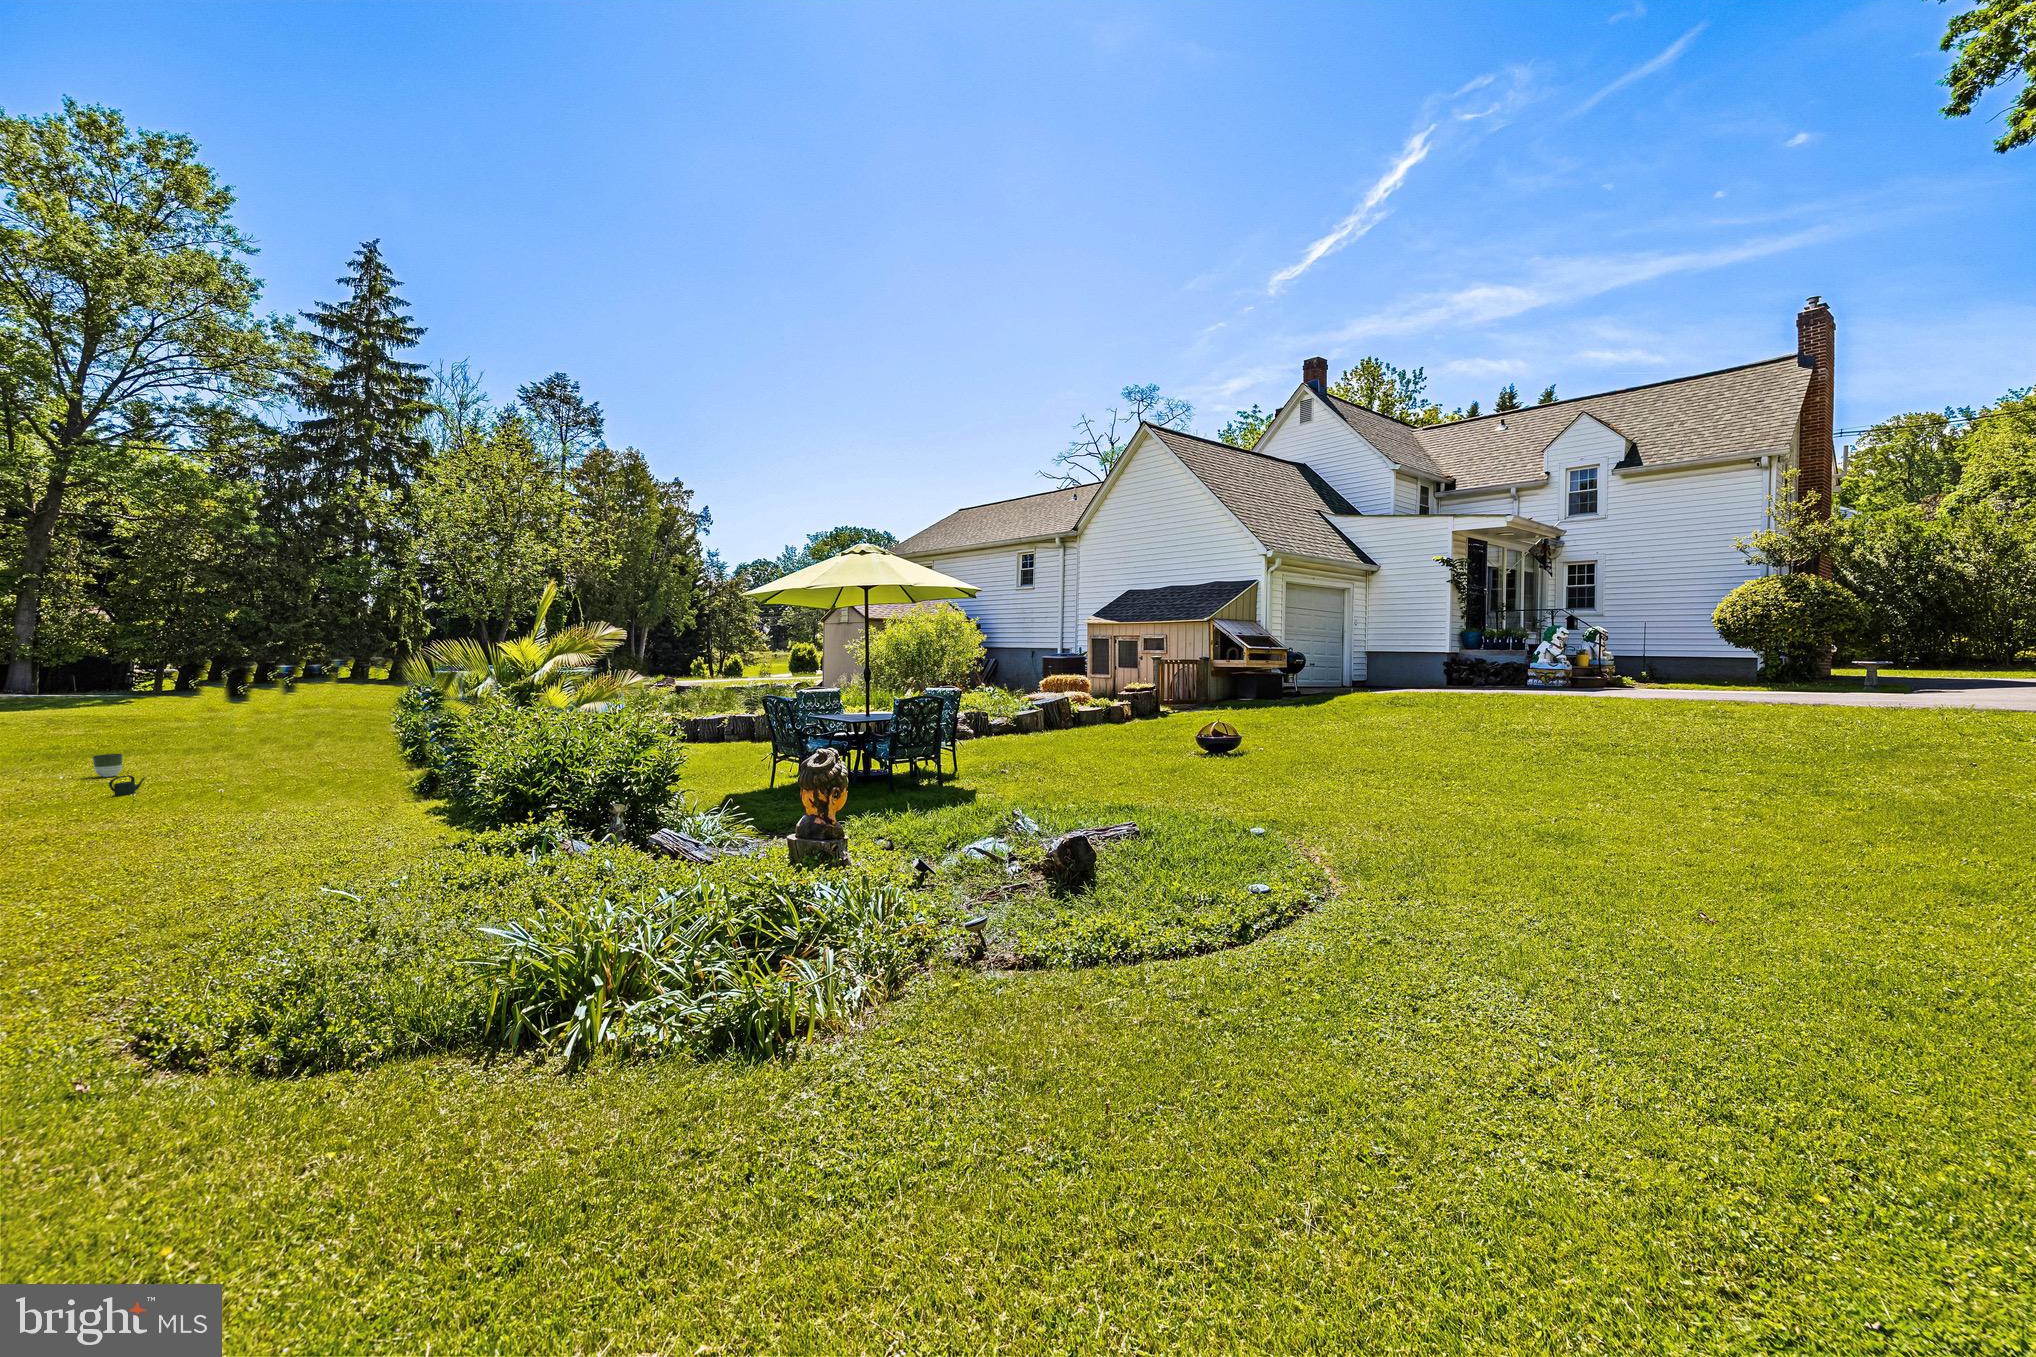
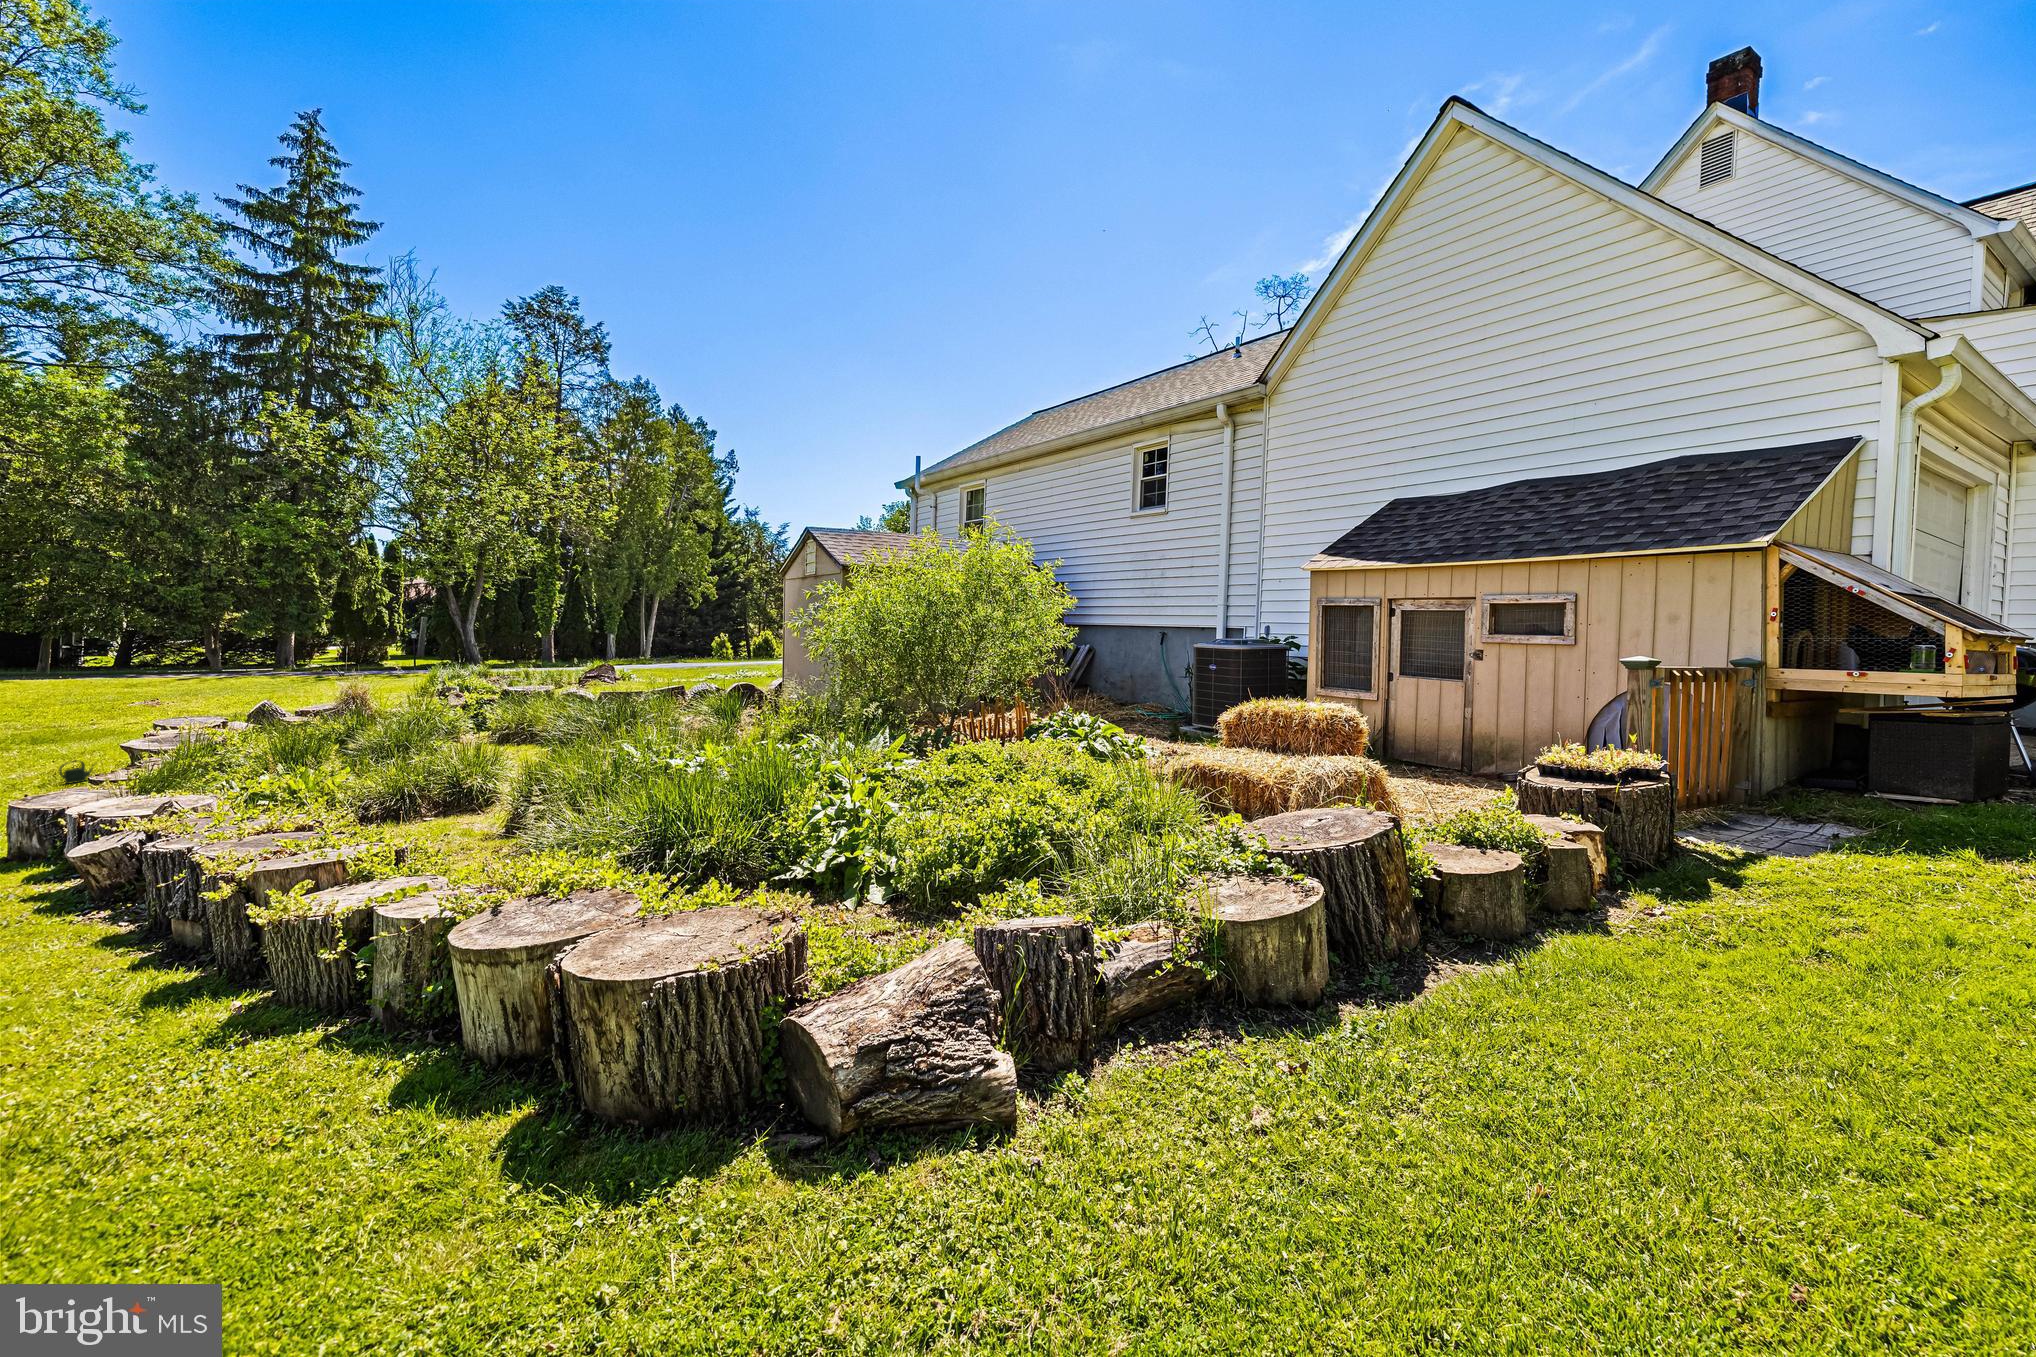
planter: present [93,754,122,777] -> none [39,737,70,764]

